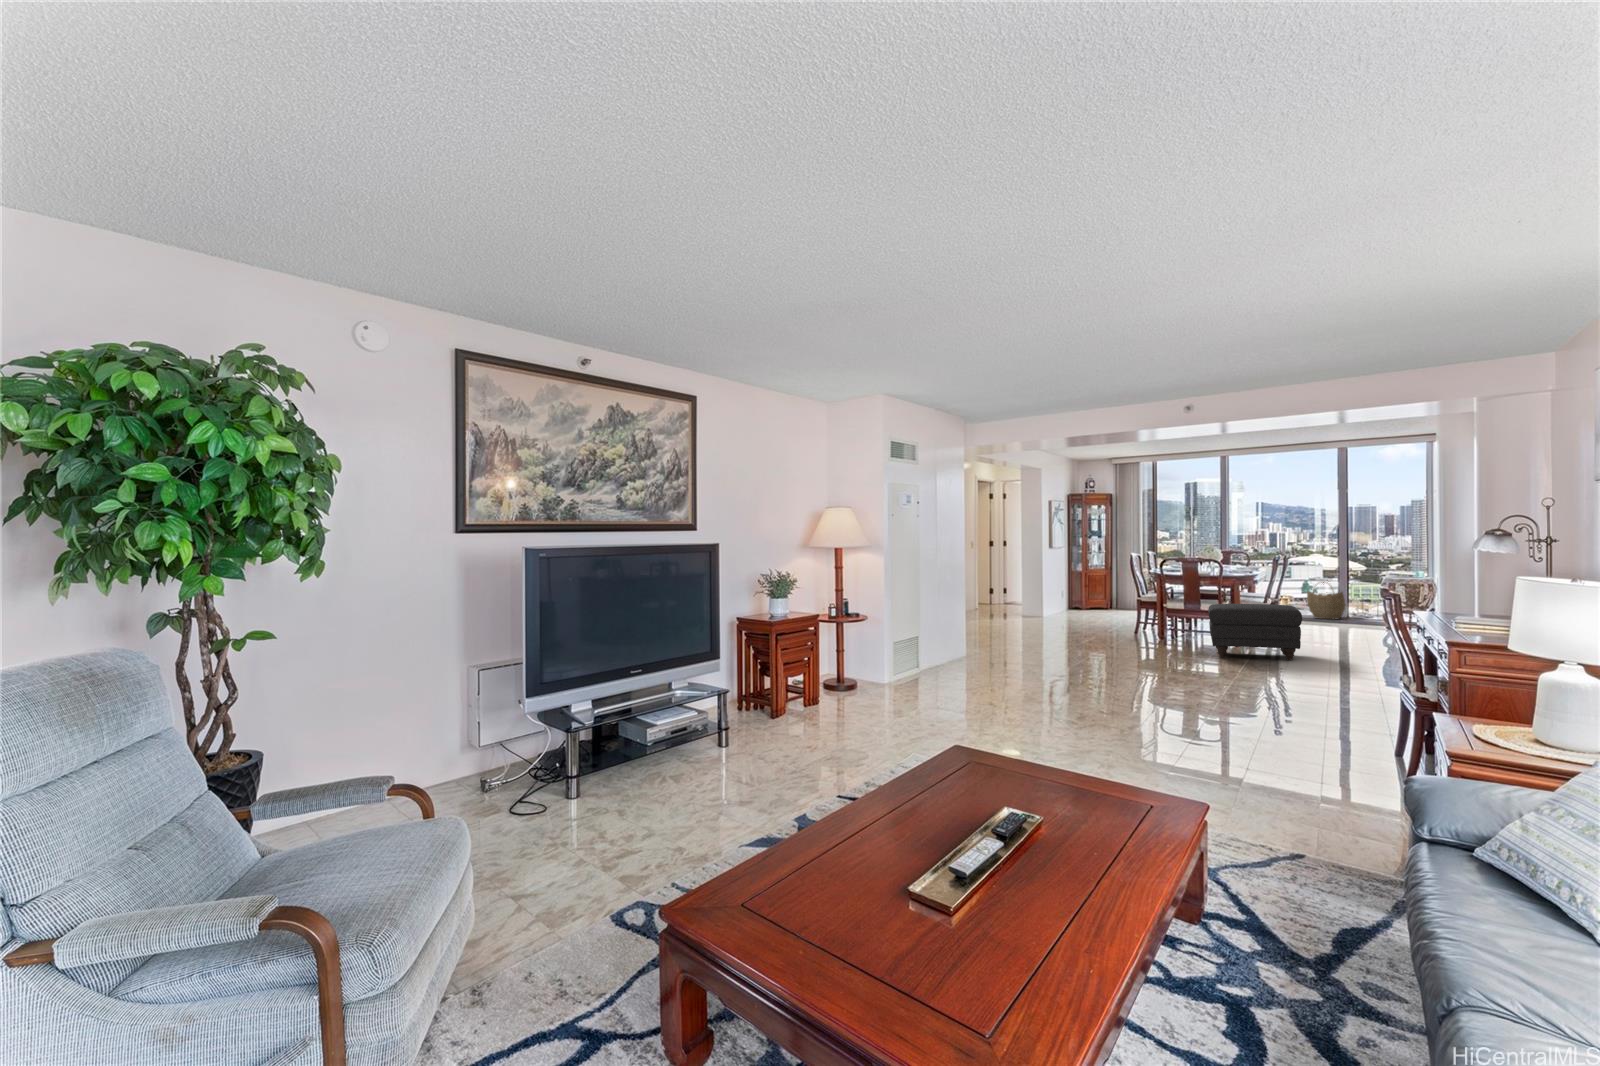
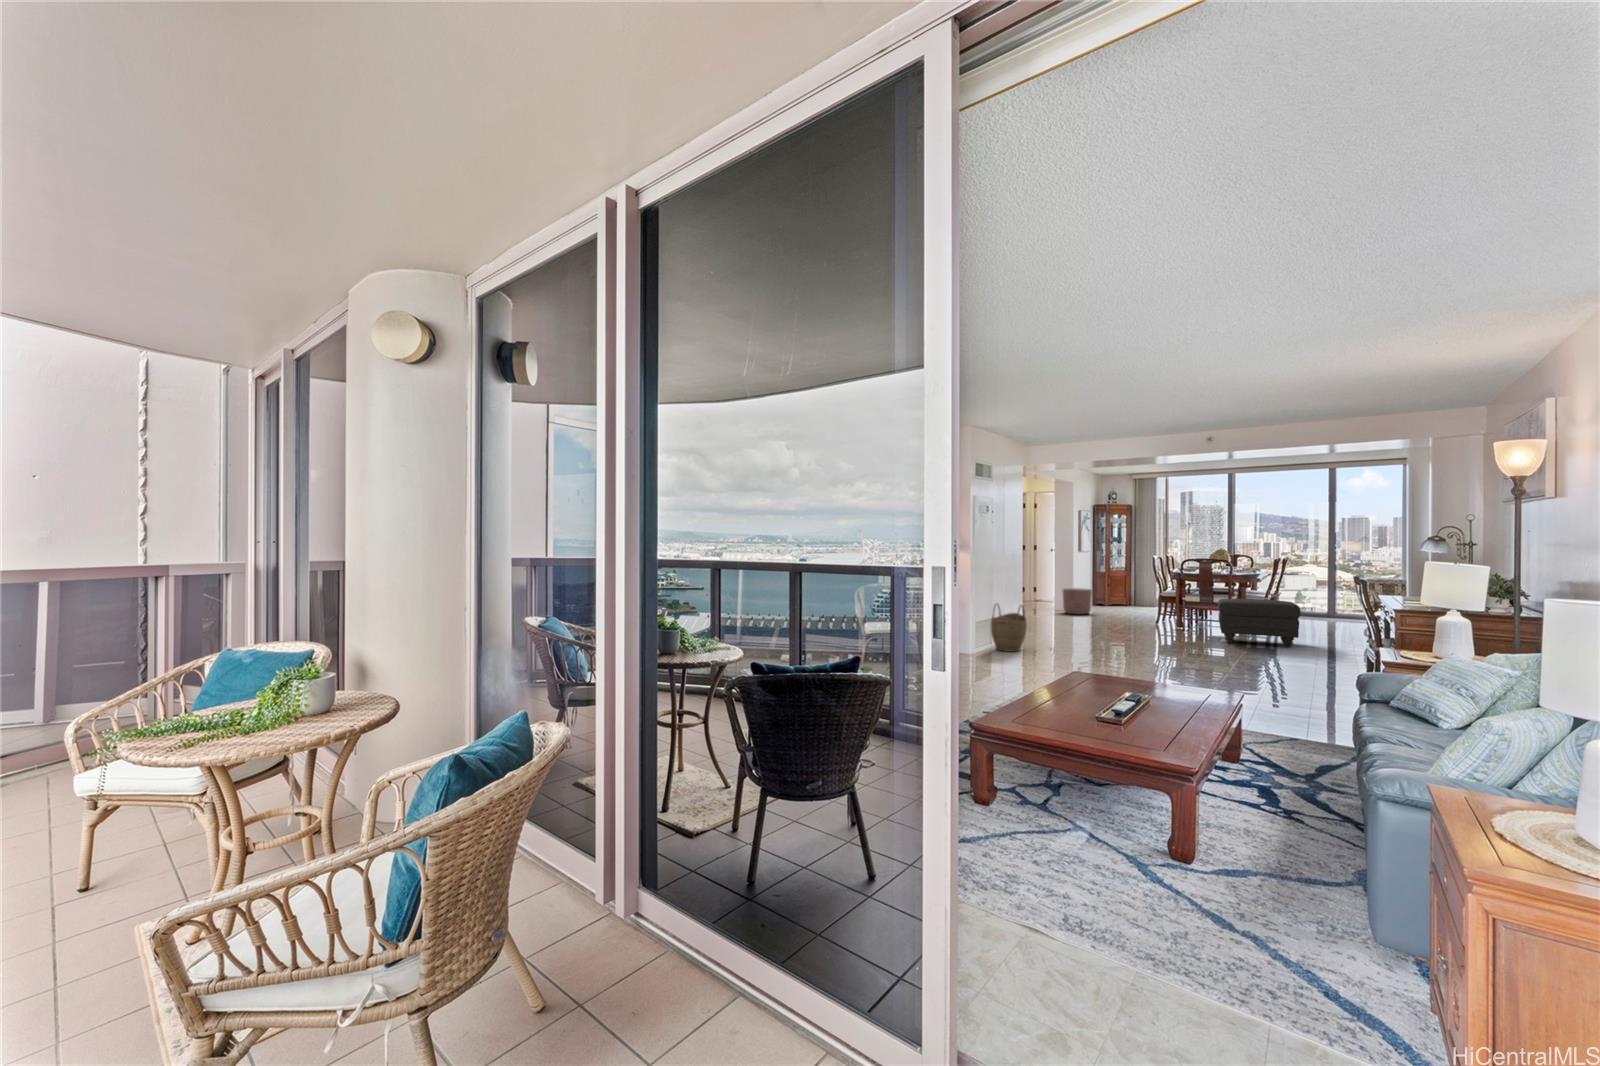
woven basket: present [1307,582,1346,620] -> present [991,604,1027,652]
planter: none [1033,594,1066,625] -> present [1063,588,1092,614]

